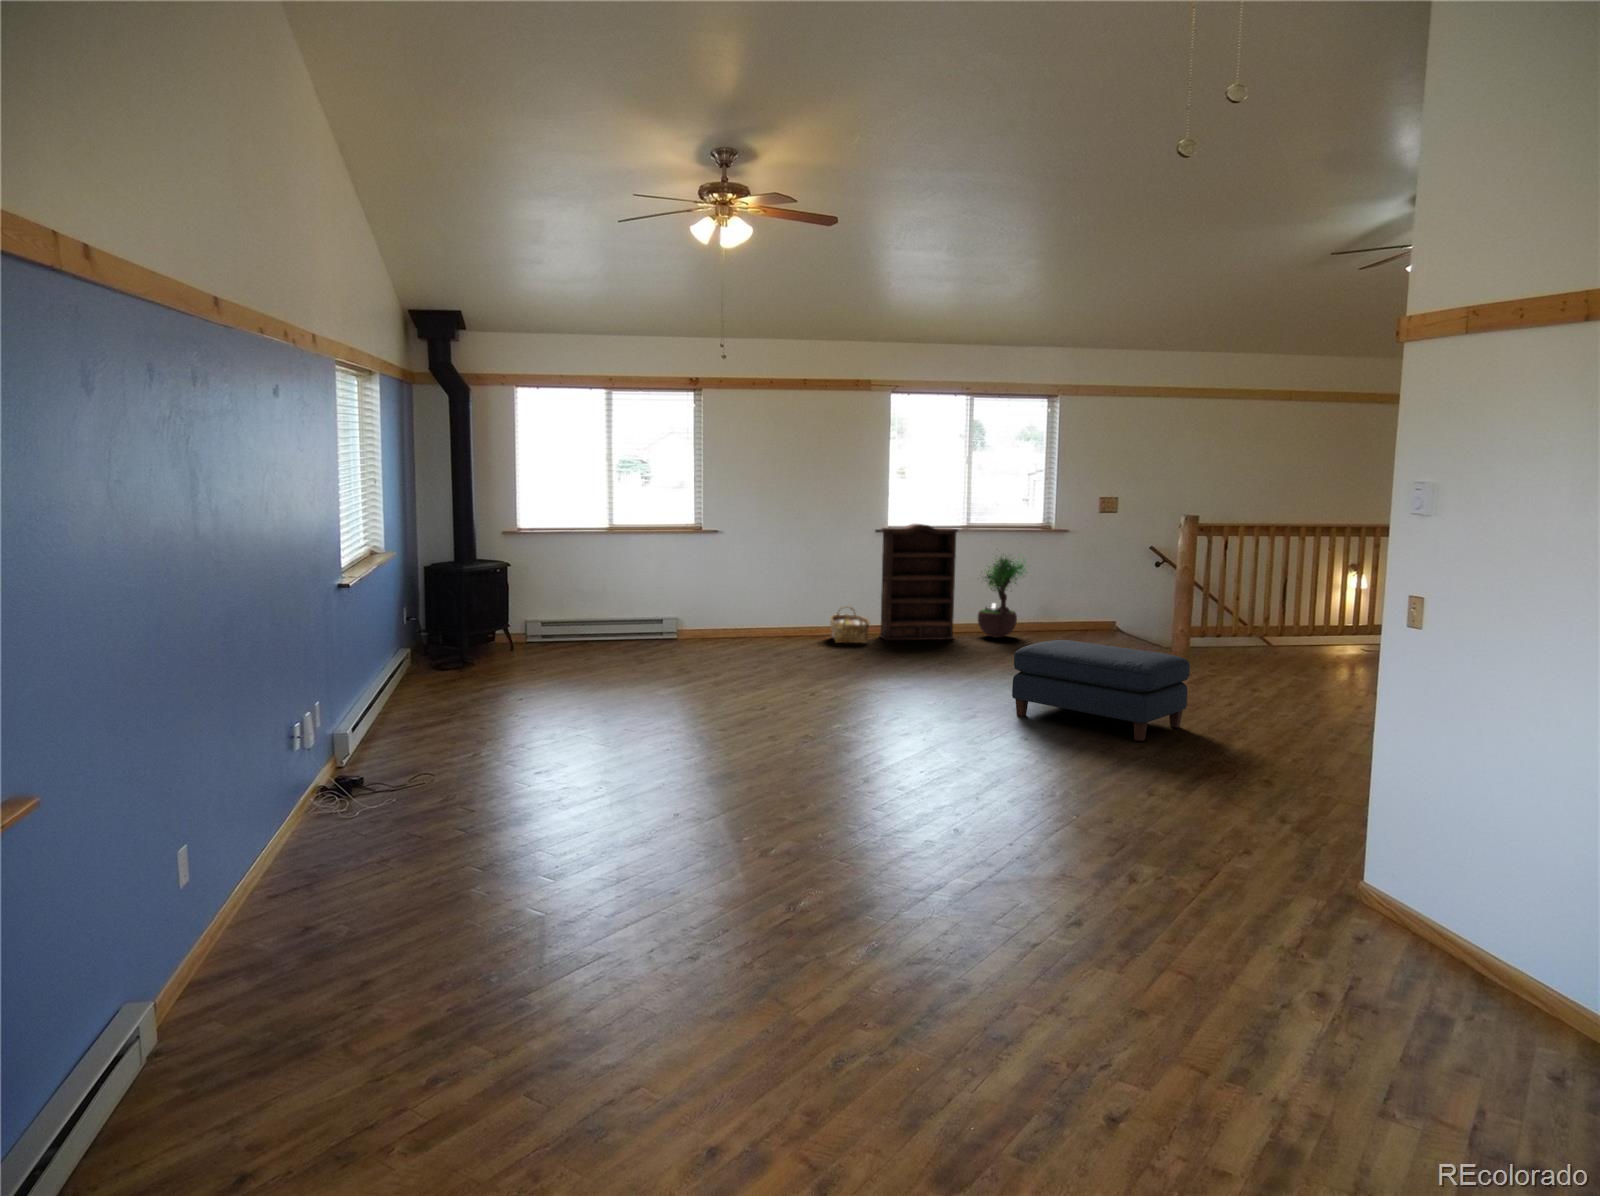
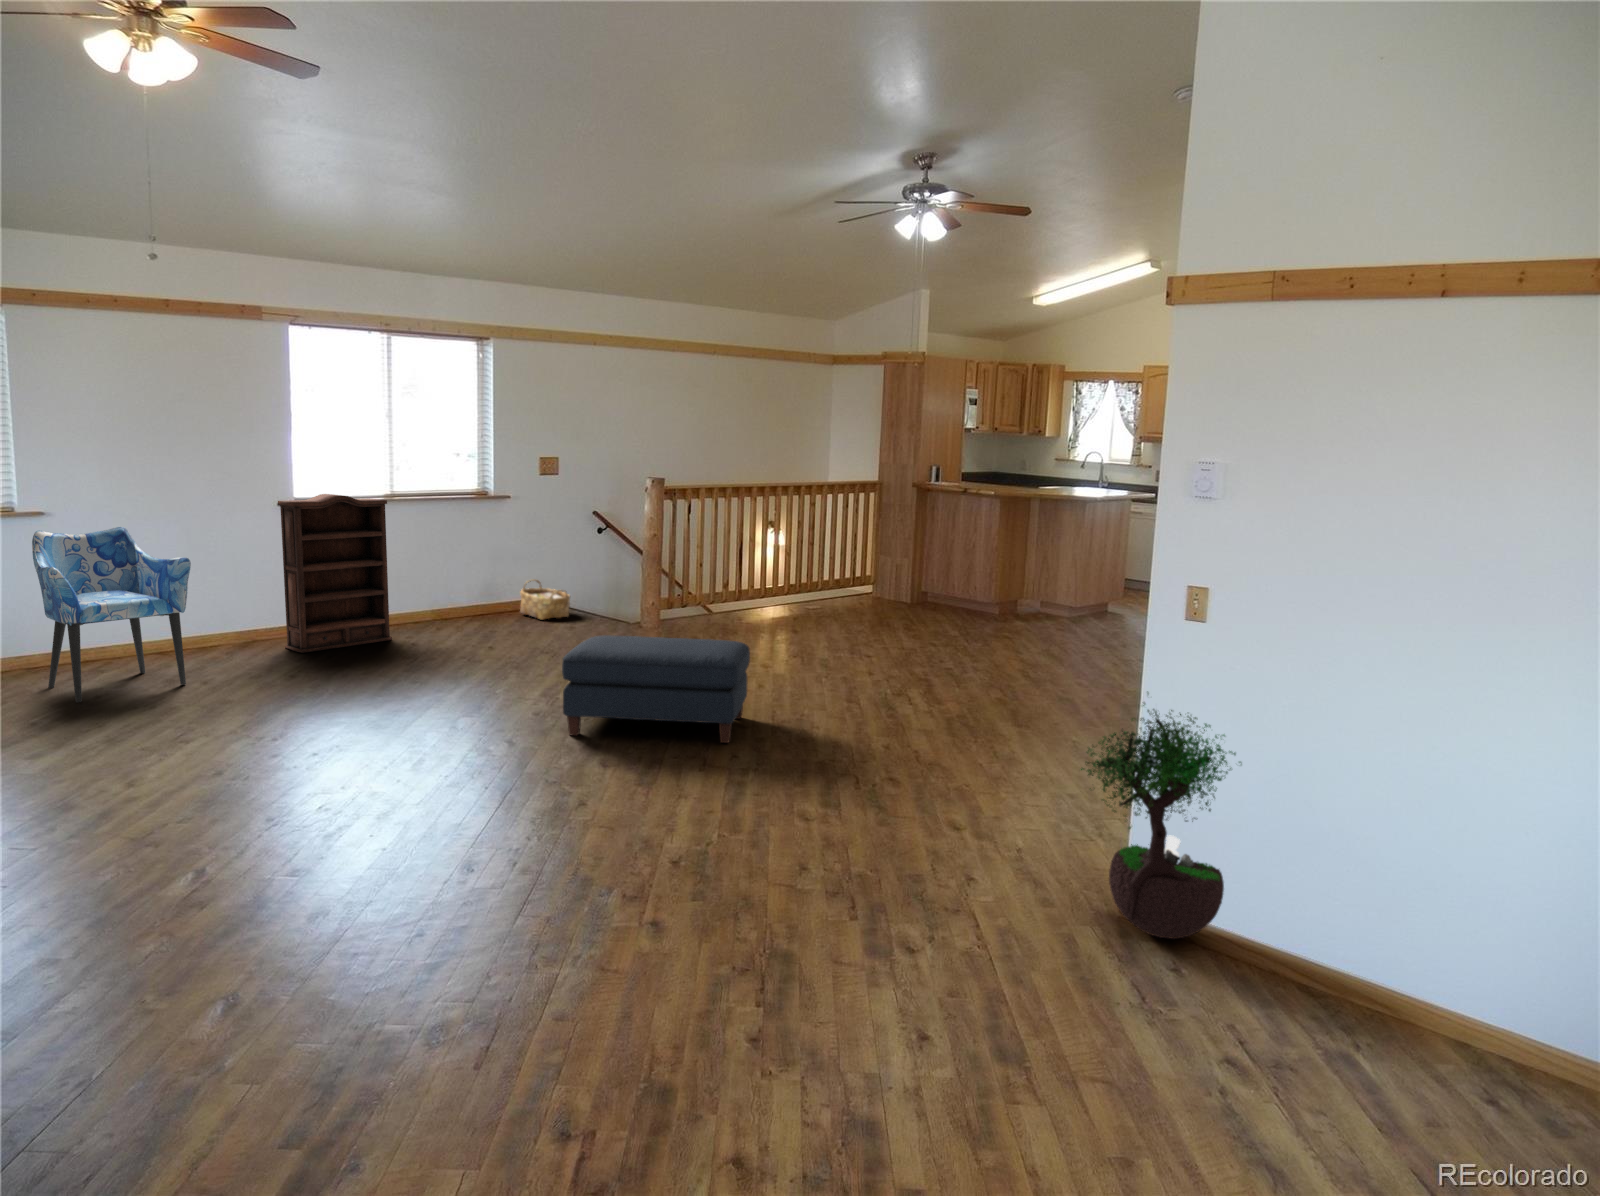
armchair: none [730,542,811,652] -> present [32,527,191,702]
potted tree: present [978,555,1026,638] -> present [1081,703,1241,939]
woven basket: present [830,608,869,643] -> present [520,579,570,620]

